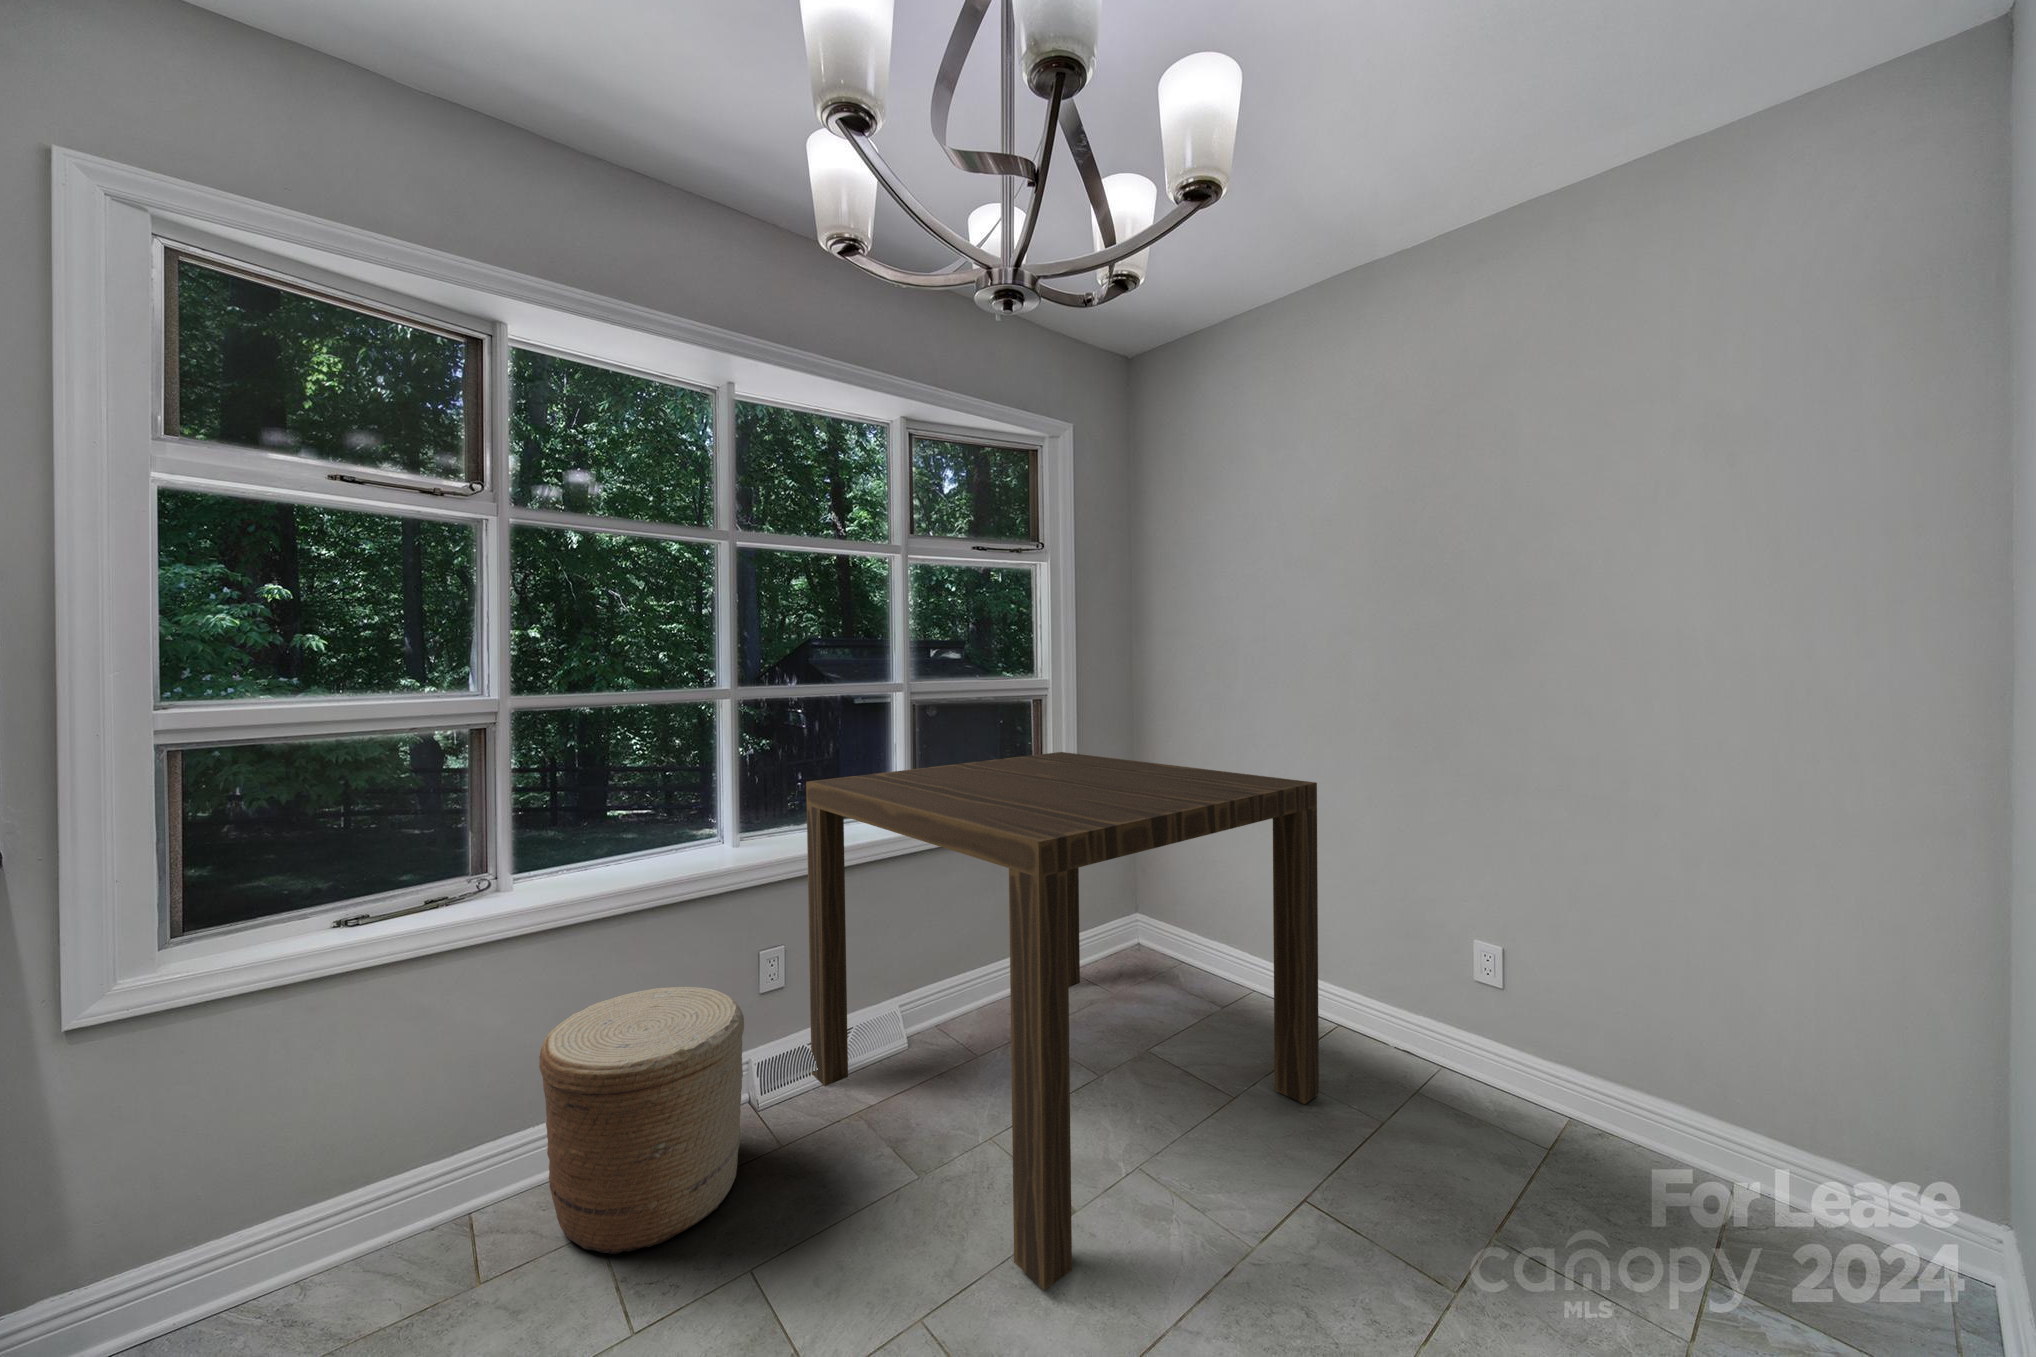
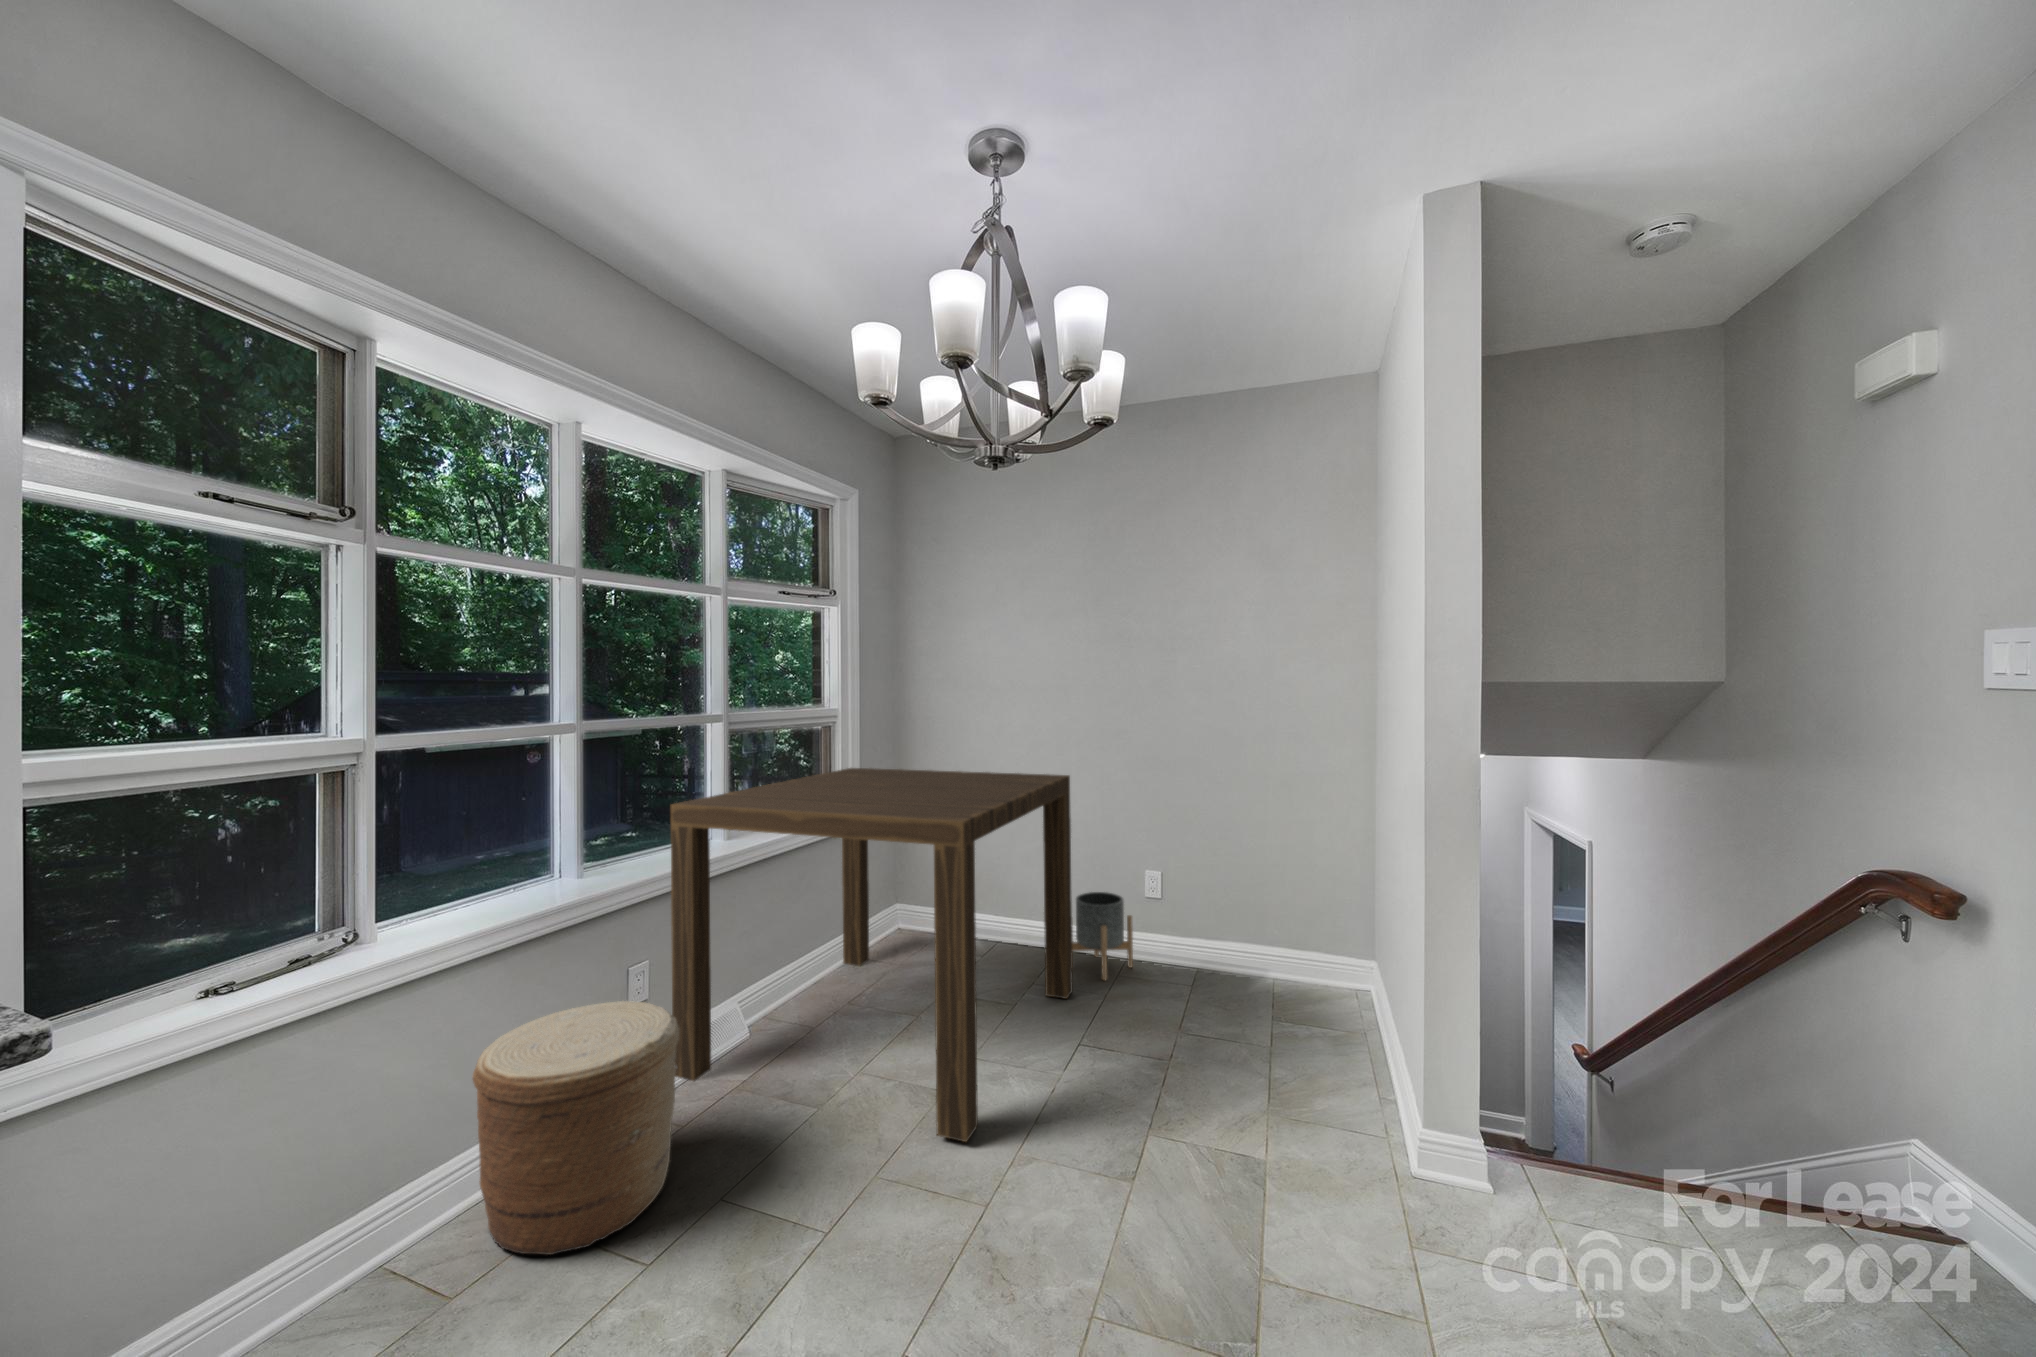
planter: none [1330,953,1437,1090] -> present [1072,892,1133,980]

